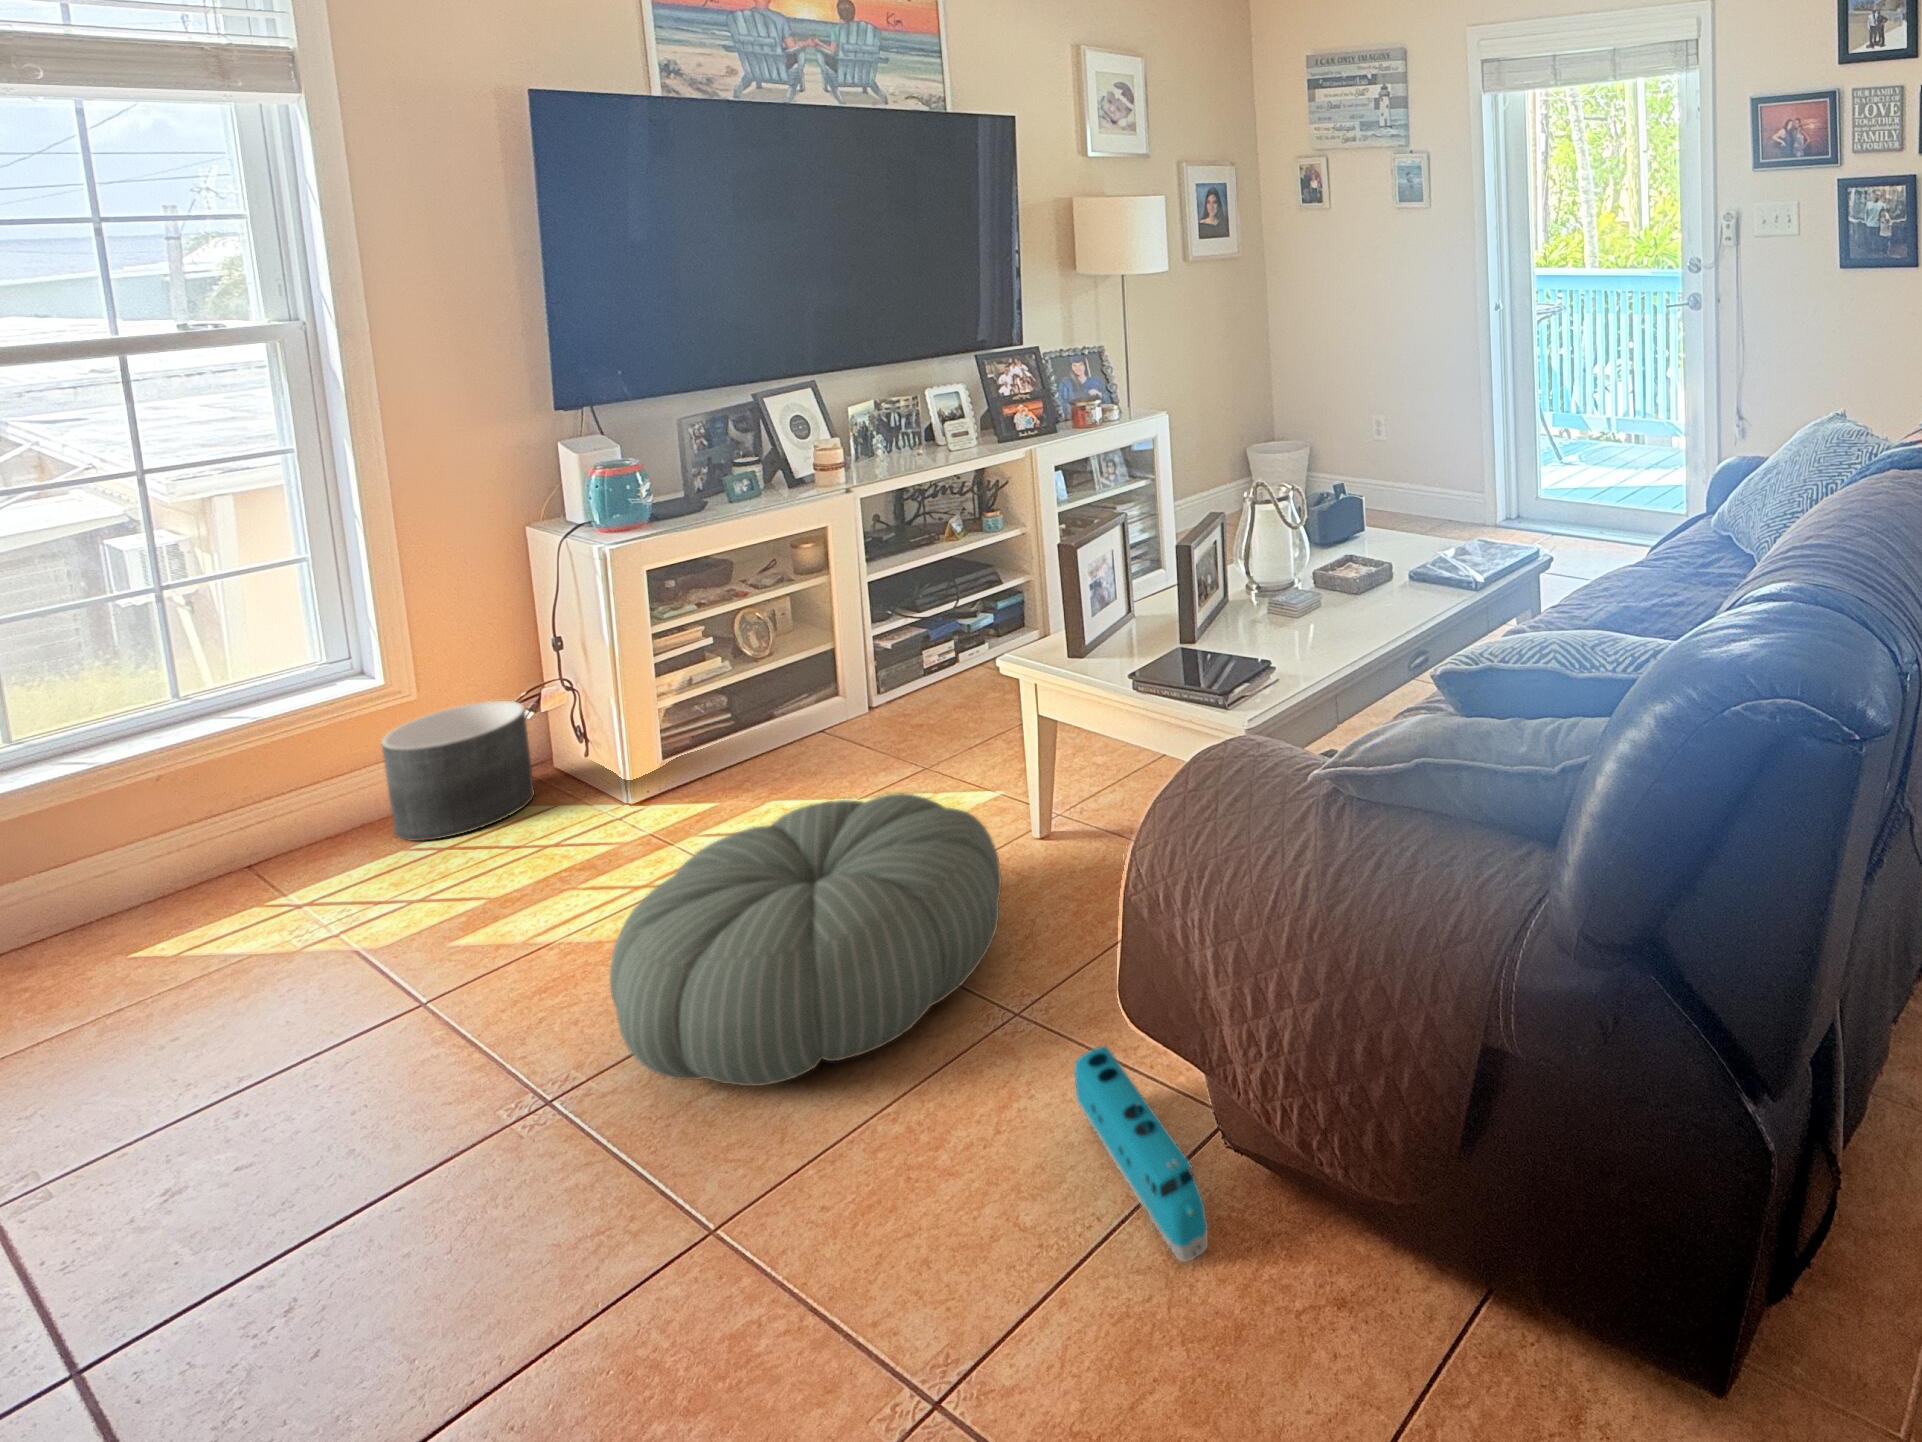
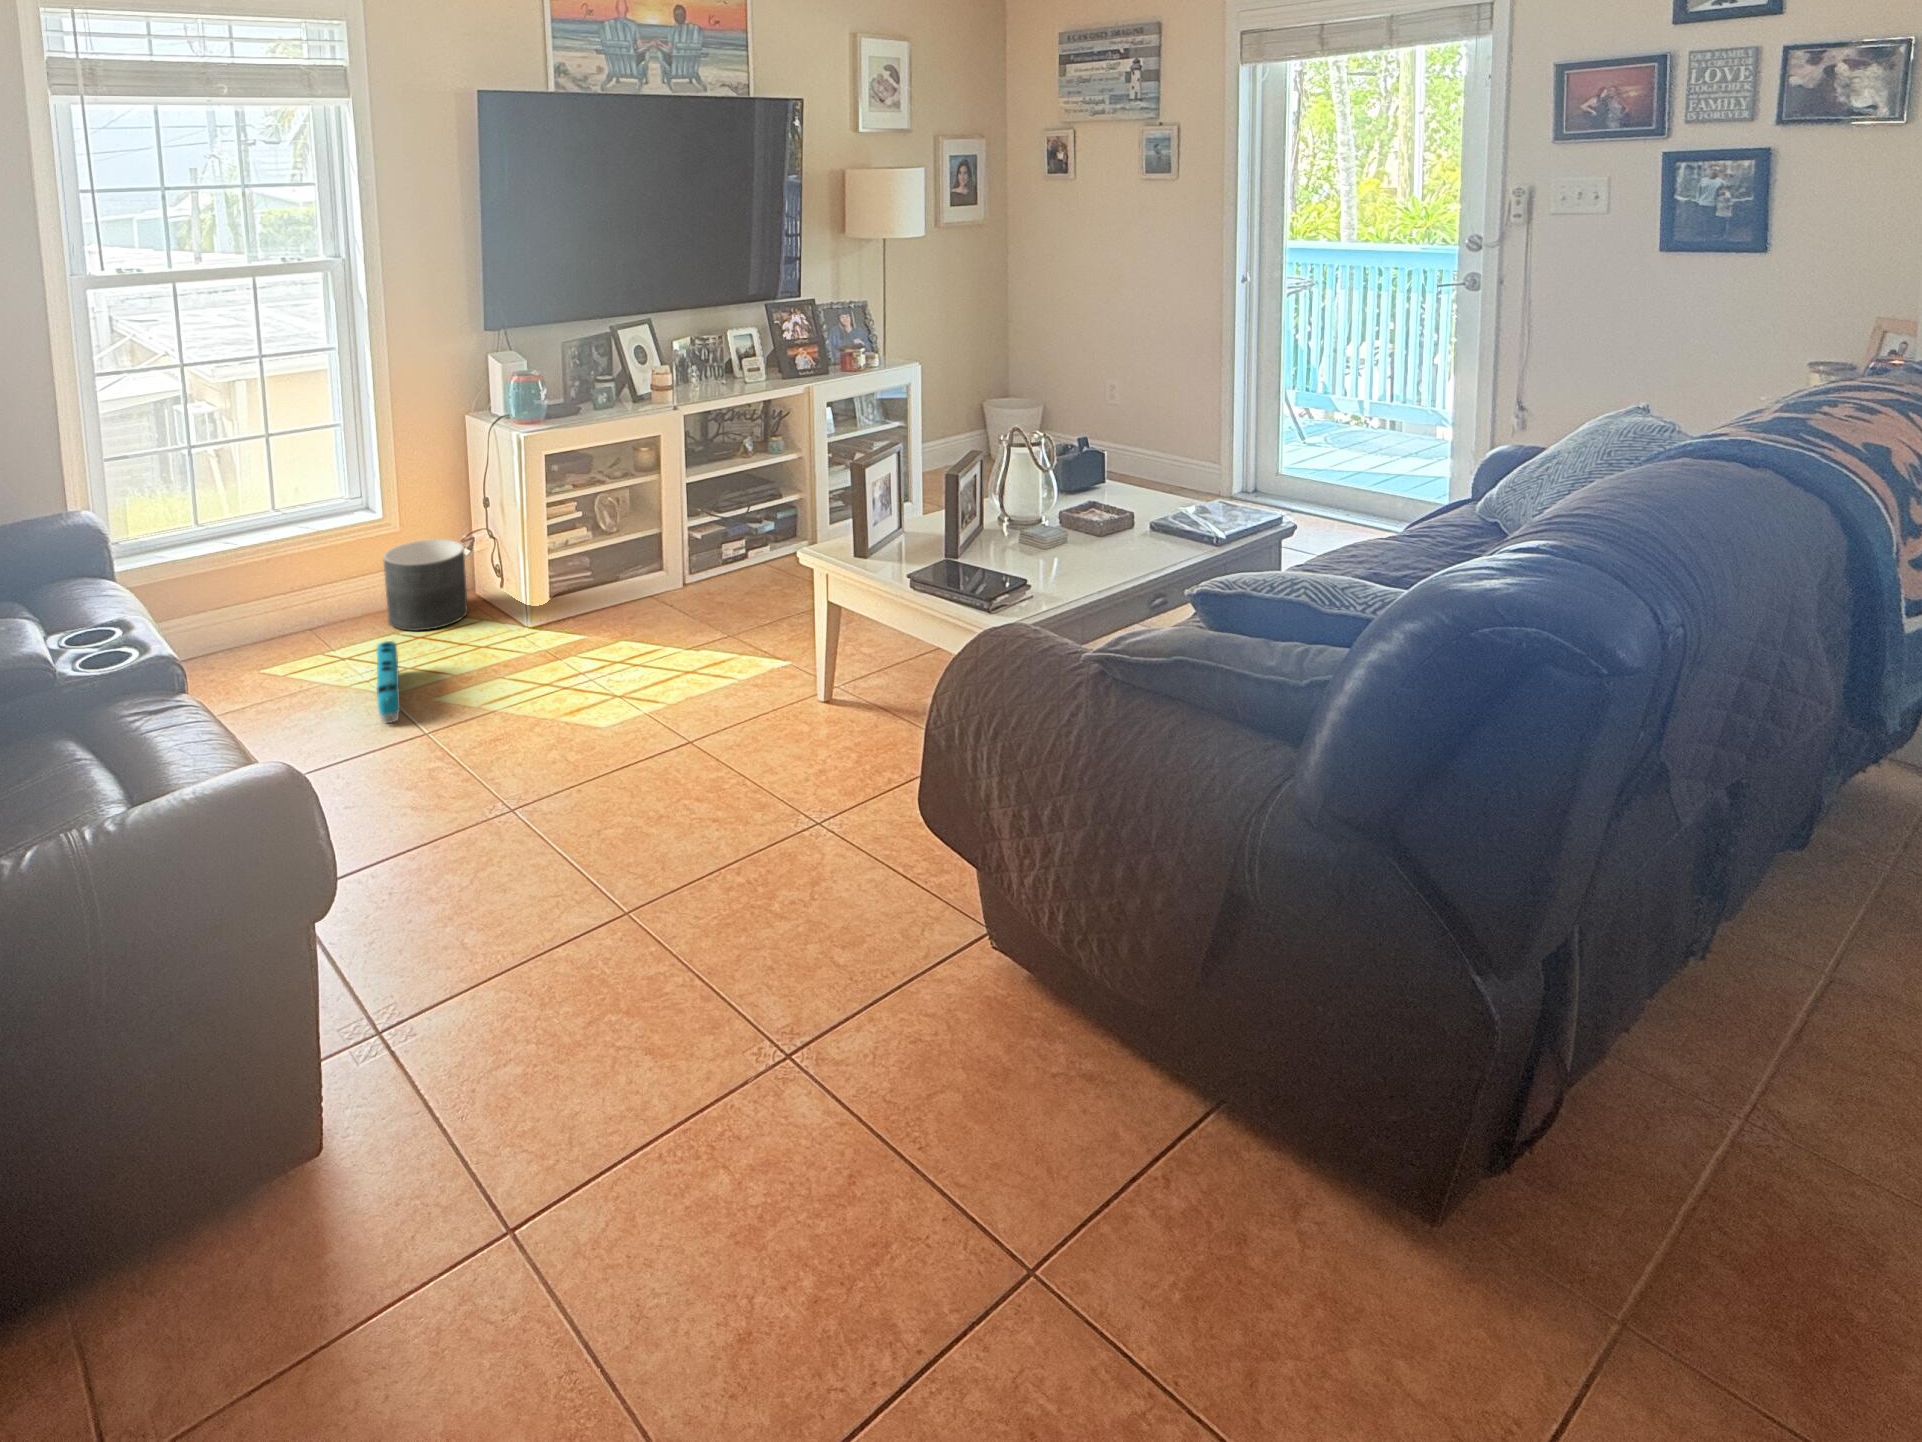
pouf: present [610,793,1002,1086] -> none [546,641,803,831]
toy train: present [1074,1046,1208,1262] -> present [377,641,400,723]

